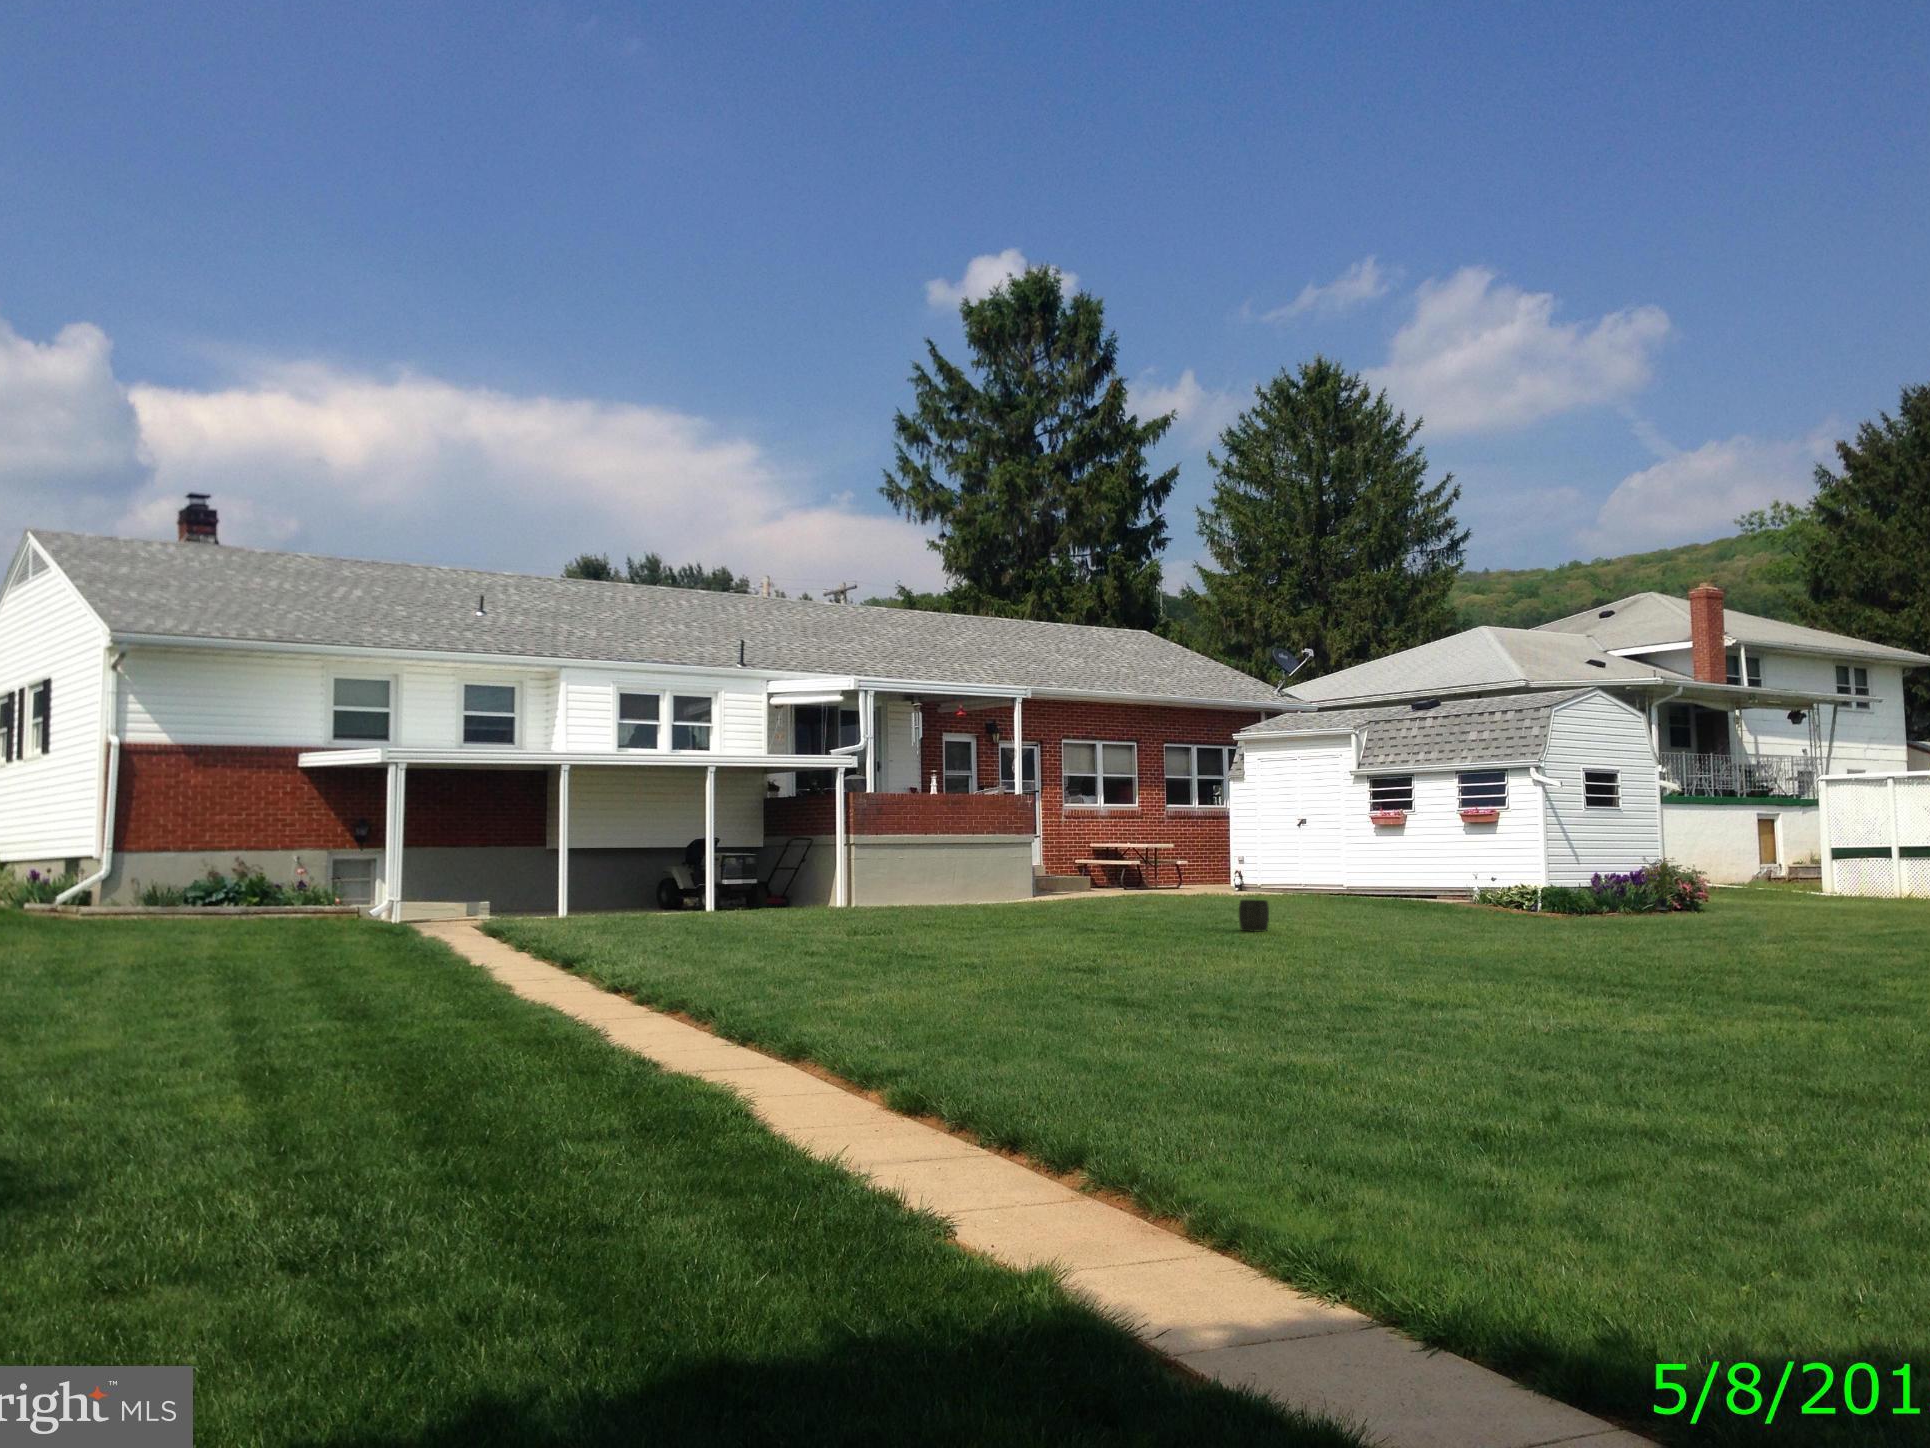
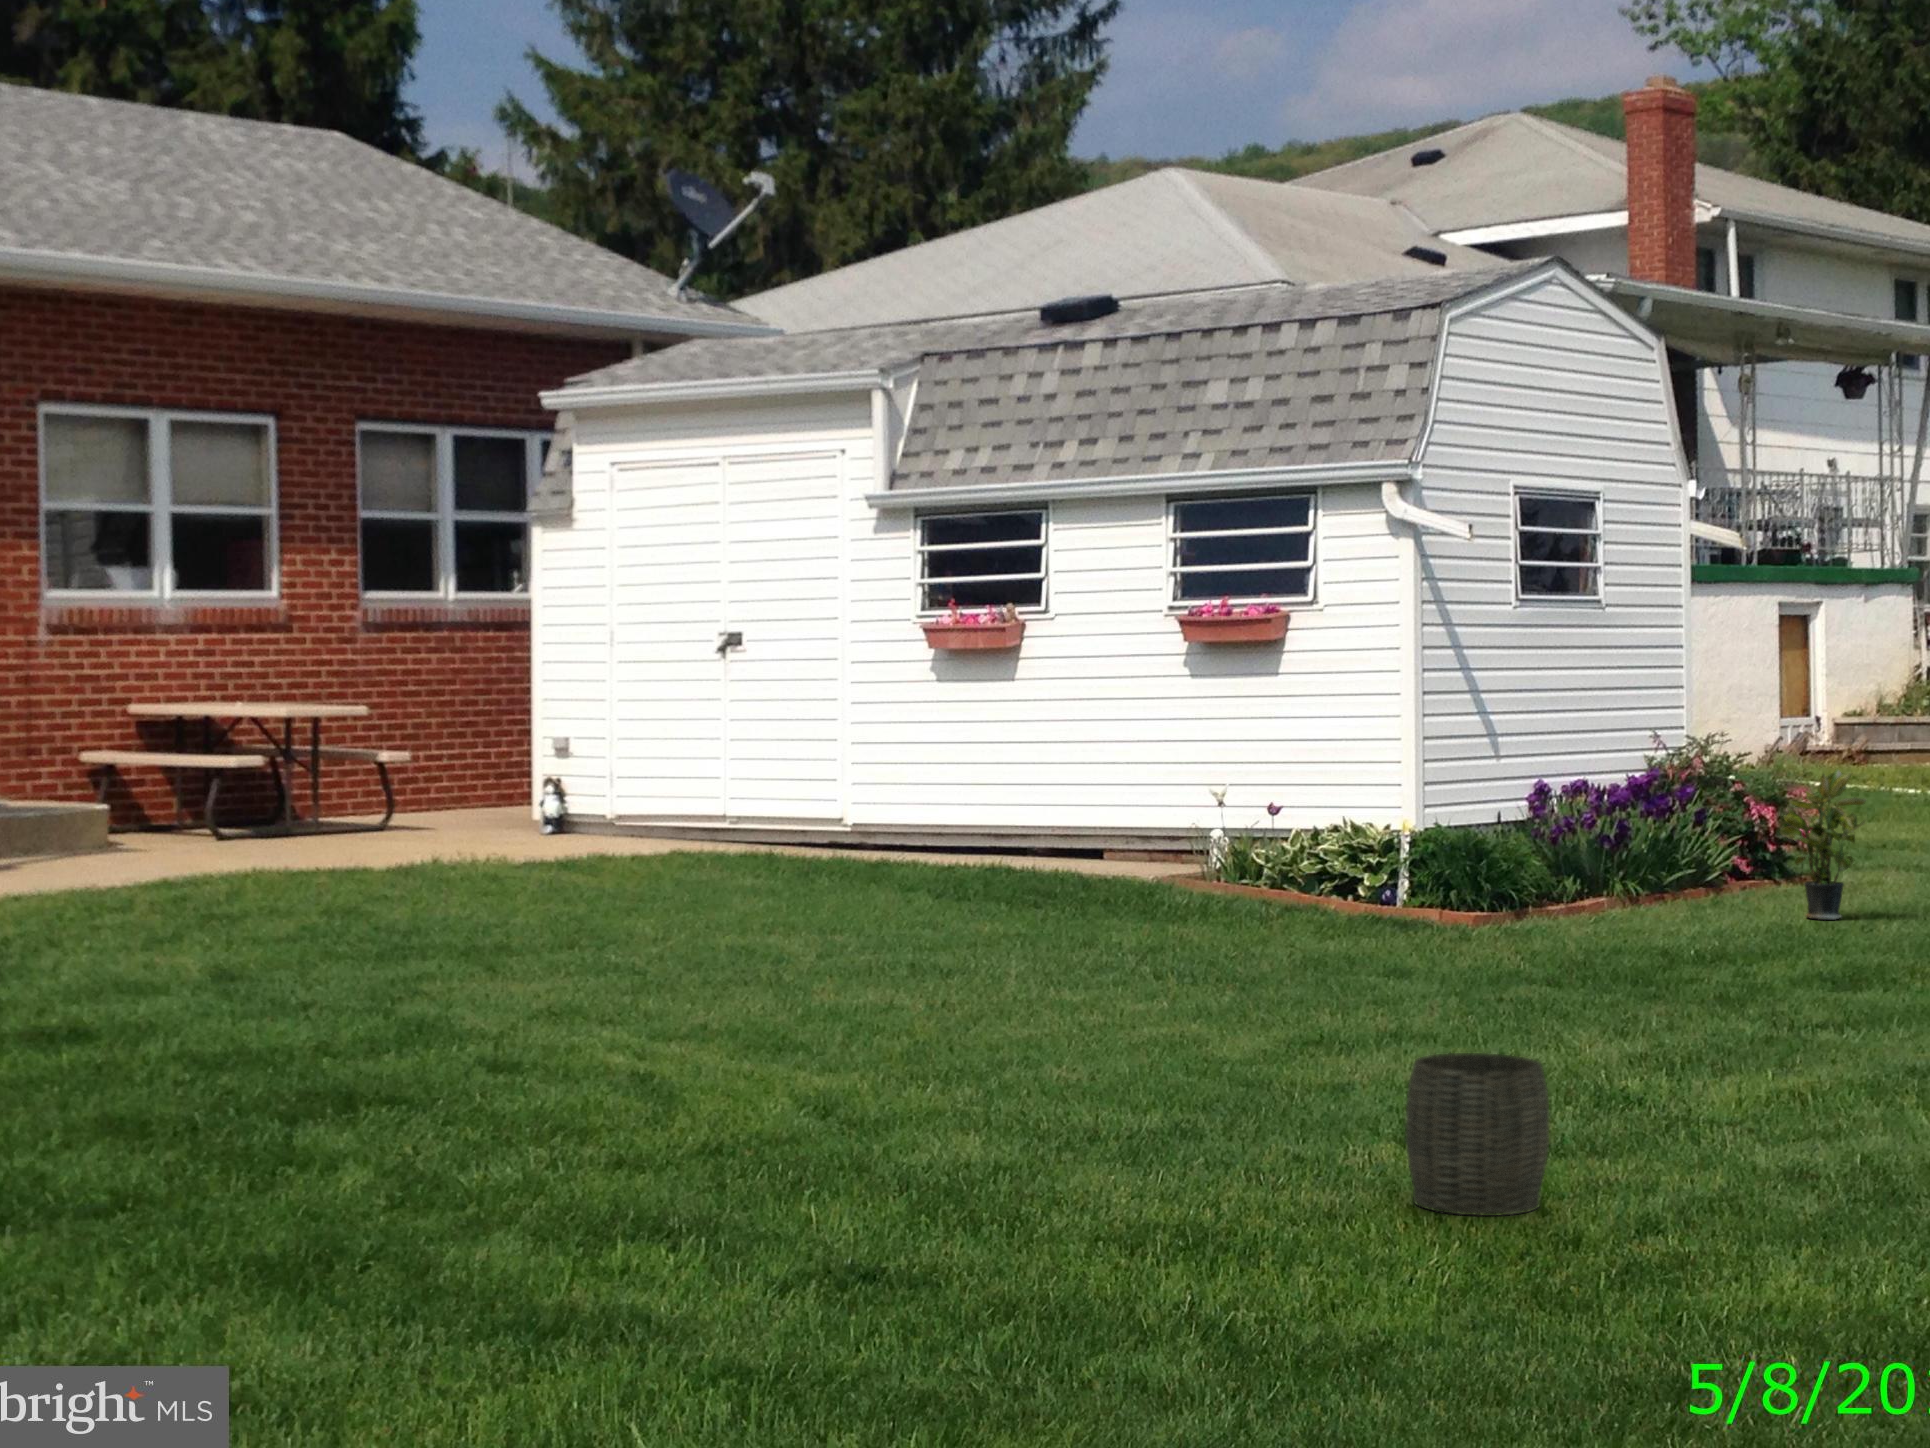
woven basket: present [1239,900,1269,932] -> present [1405,1053,1550,1216]

